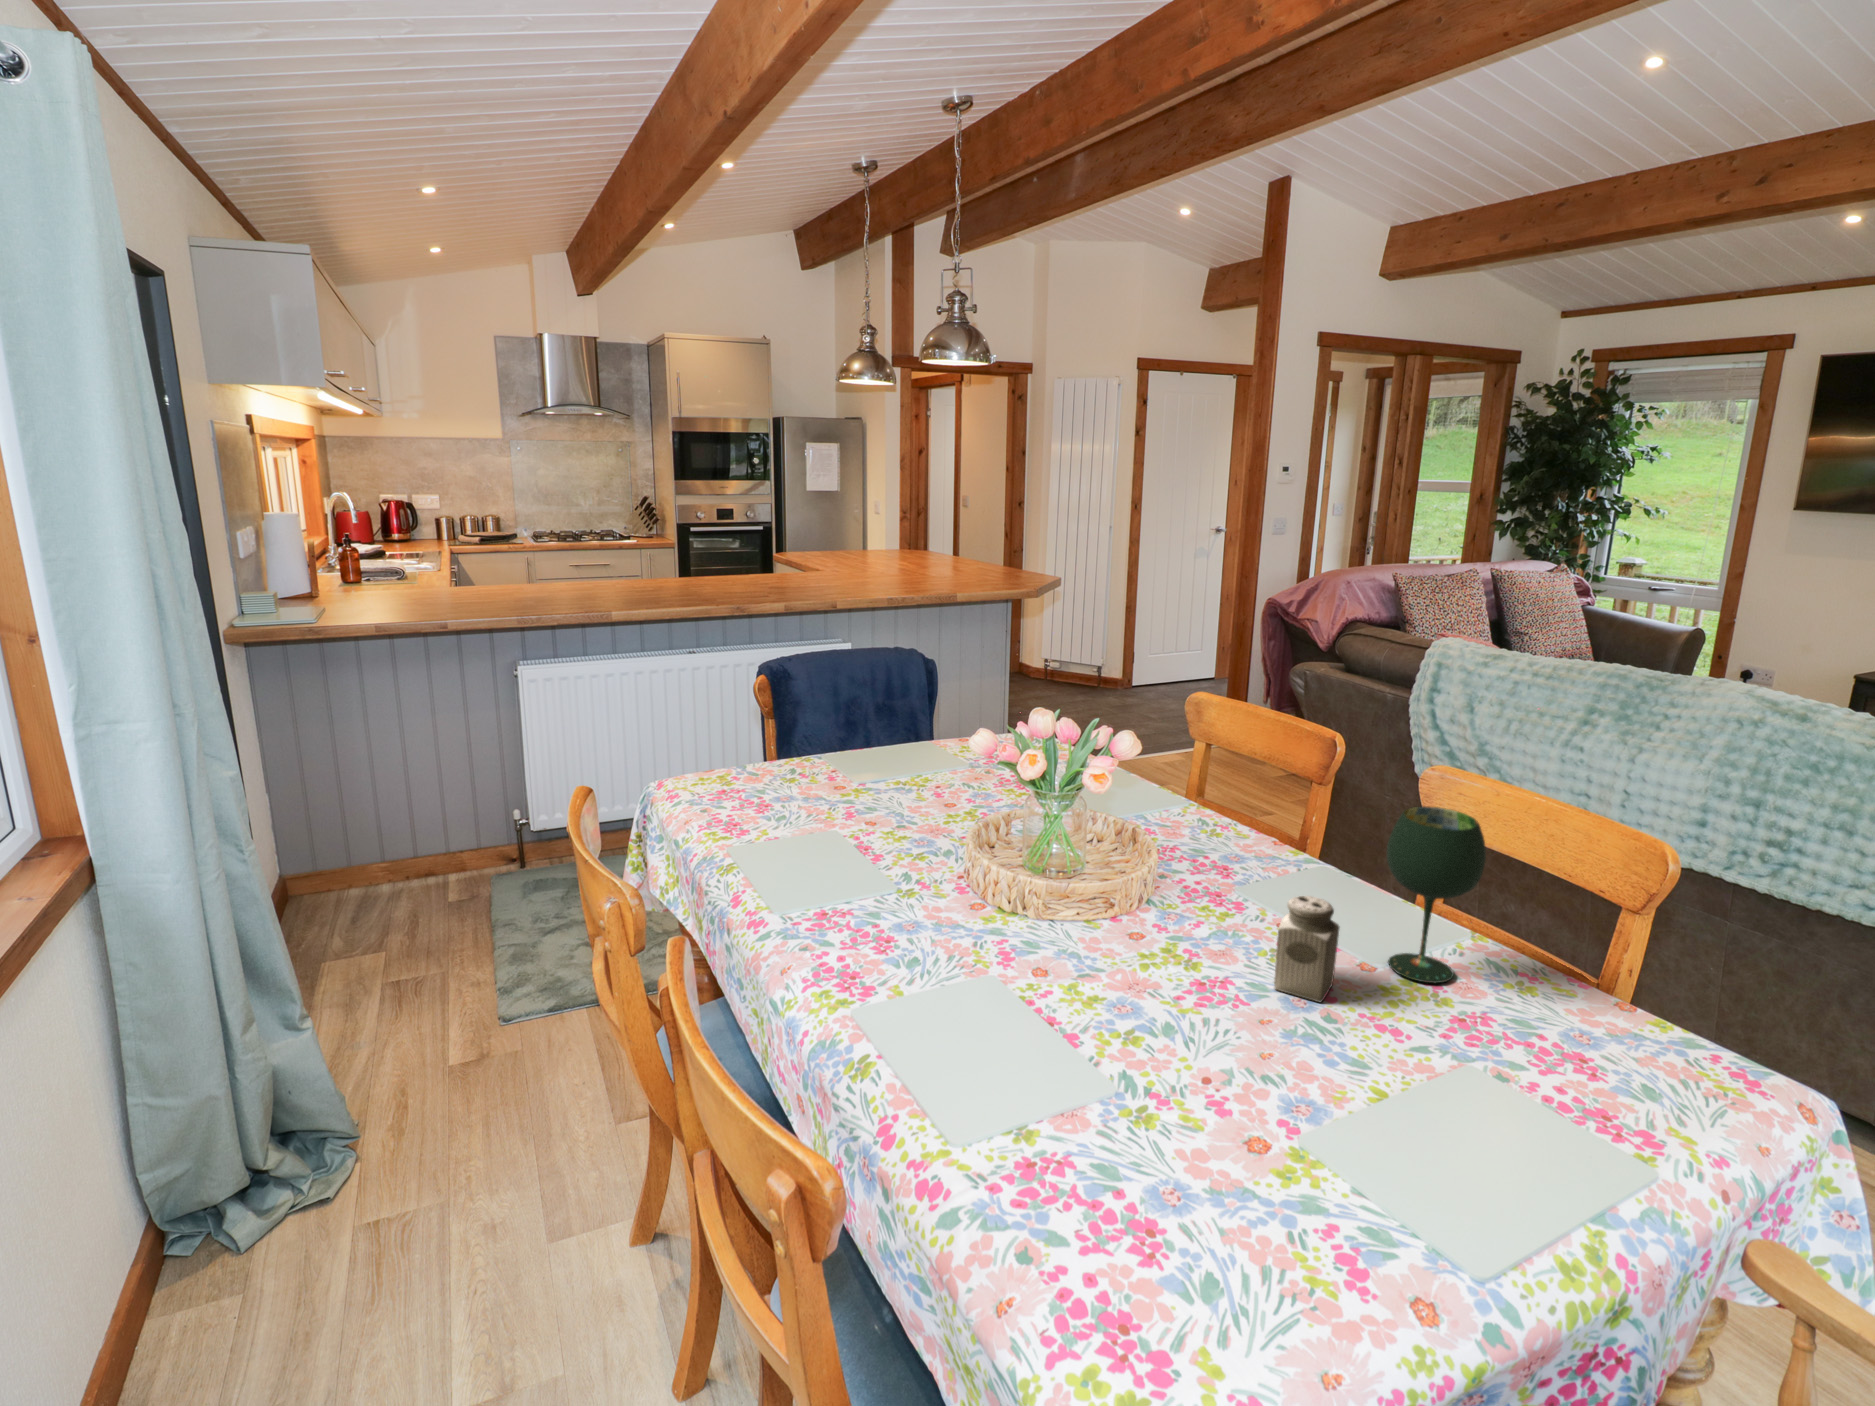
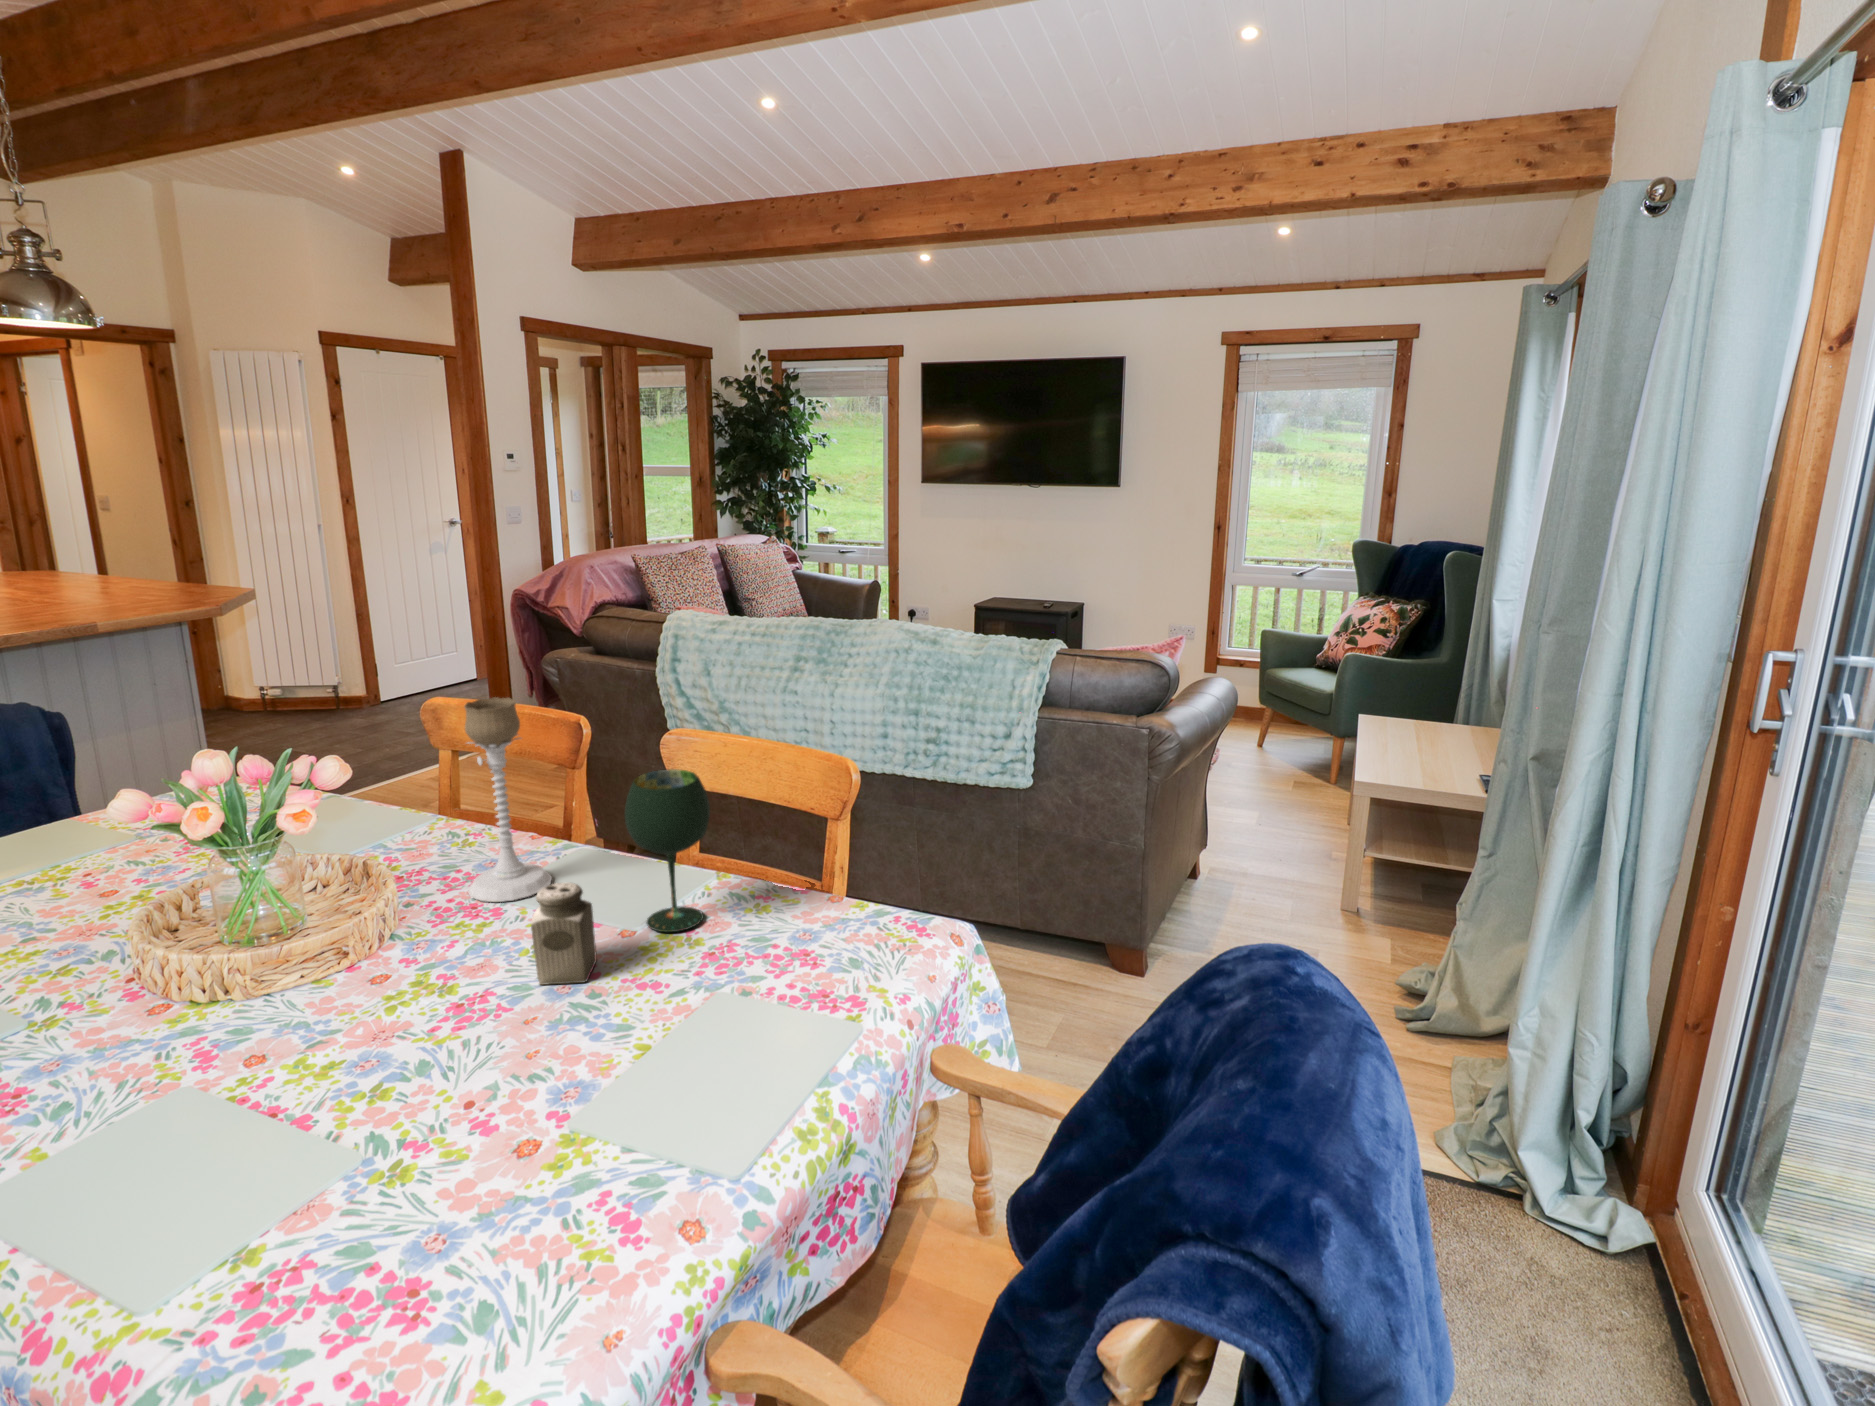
candle holder: none [1213,701,1292,900] -> present [465,697,552,902]

